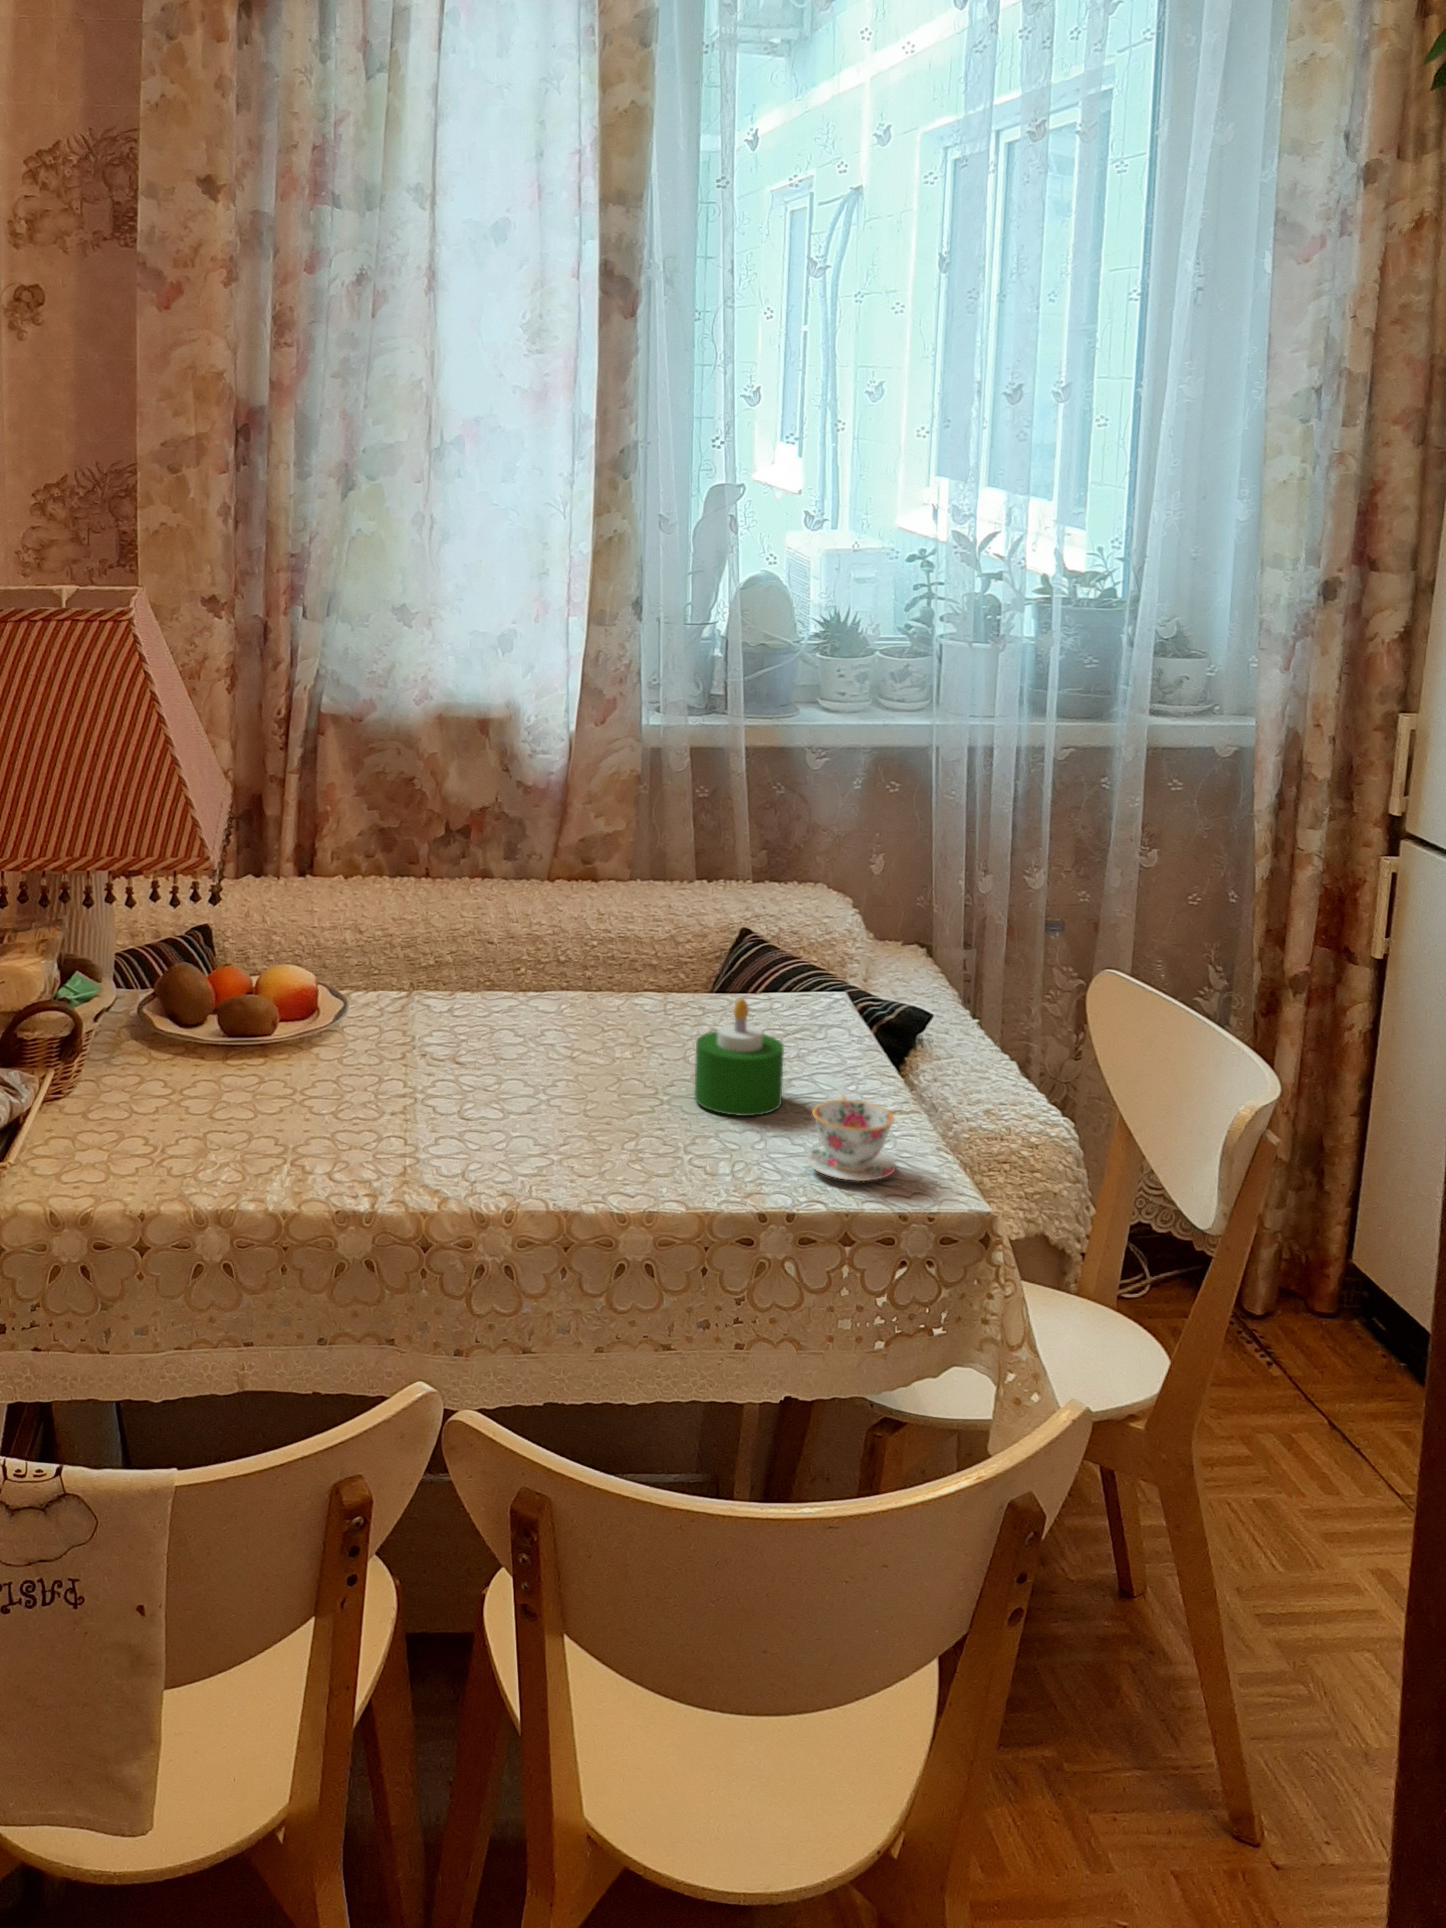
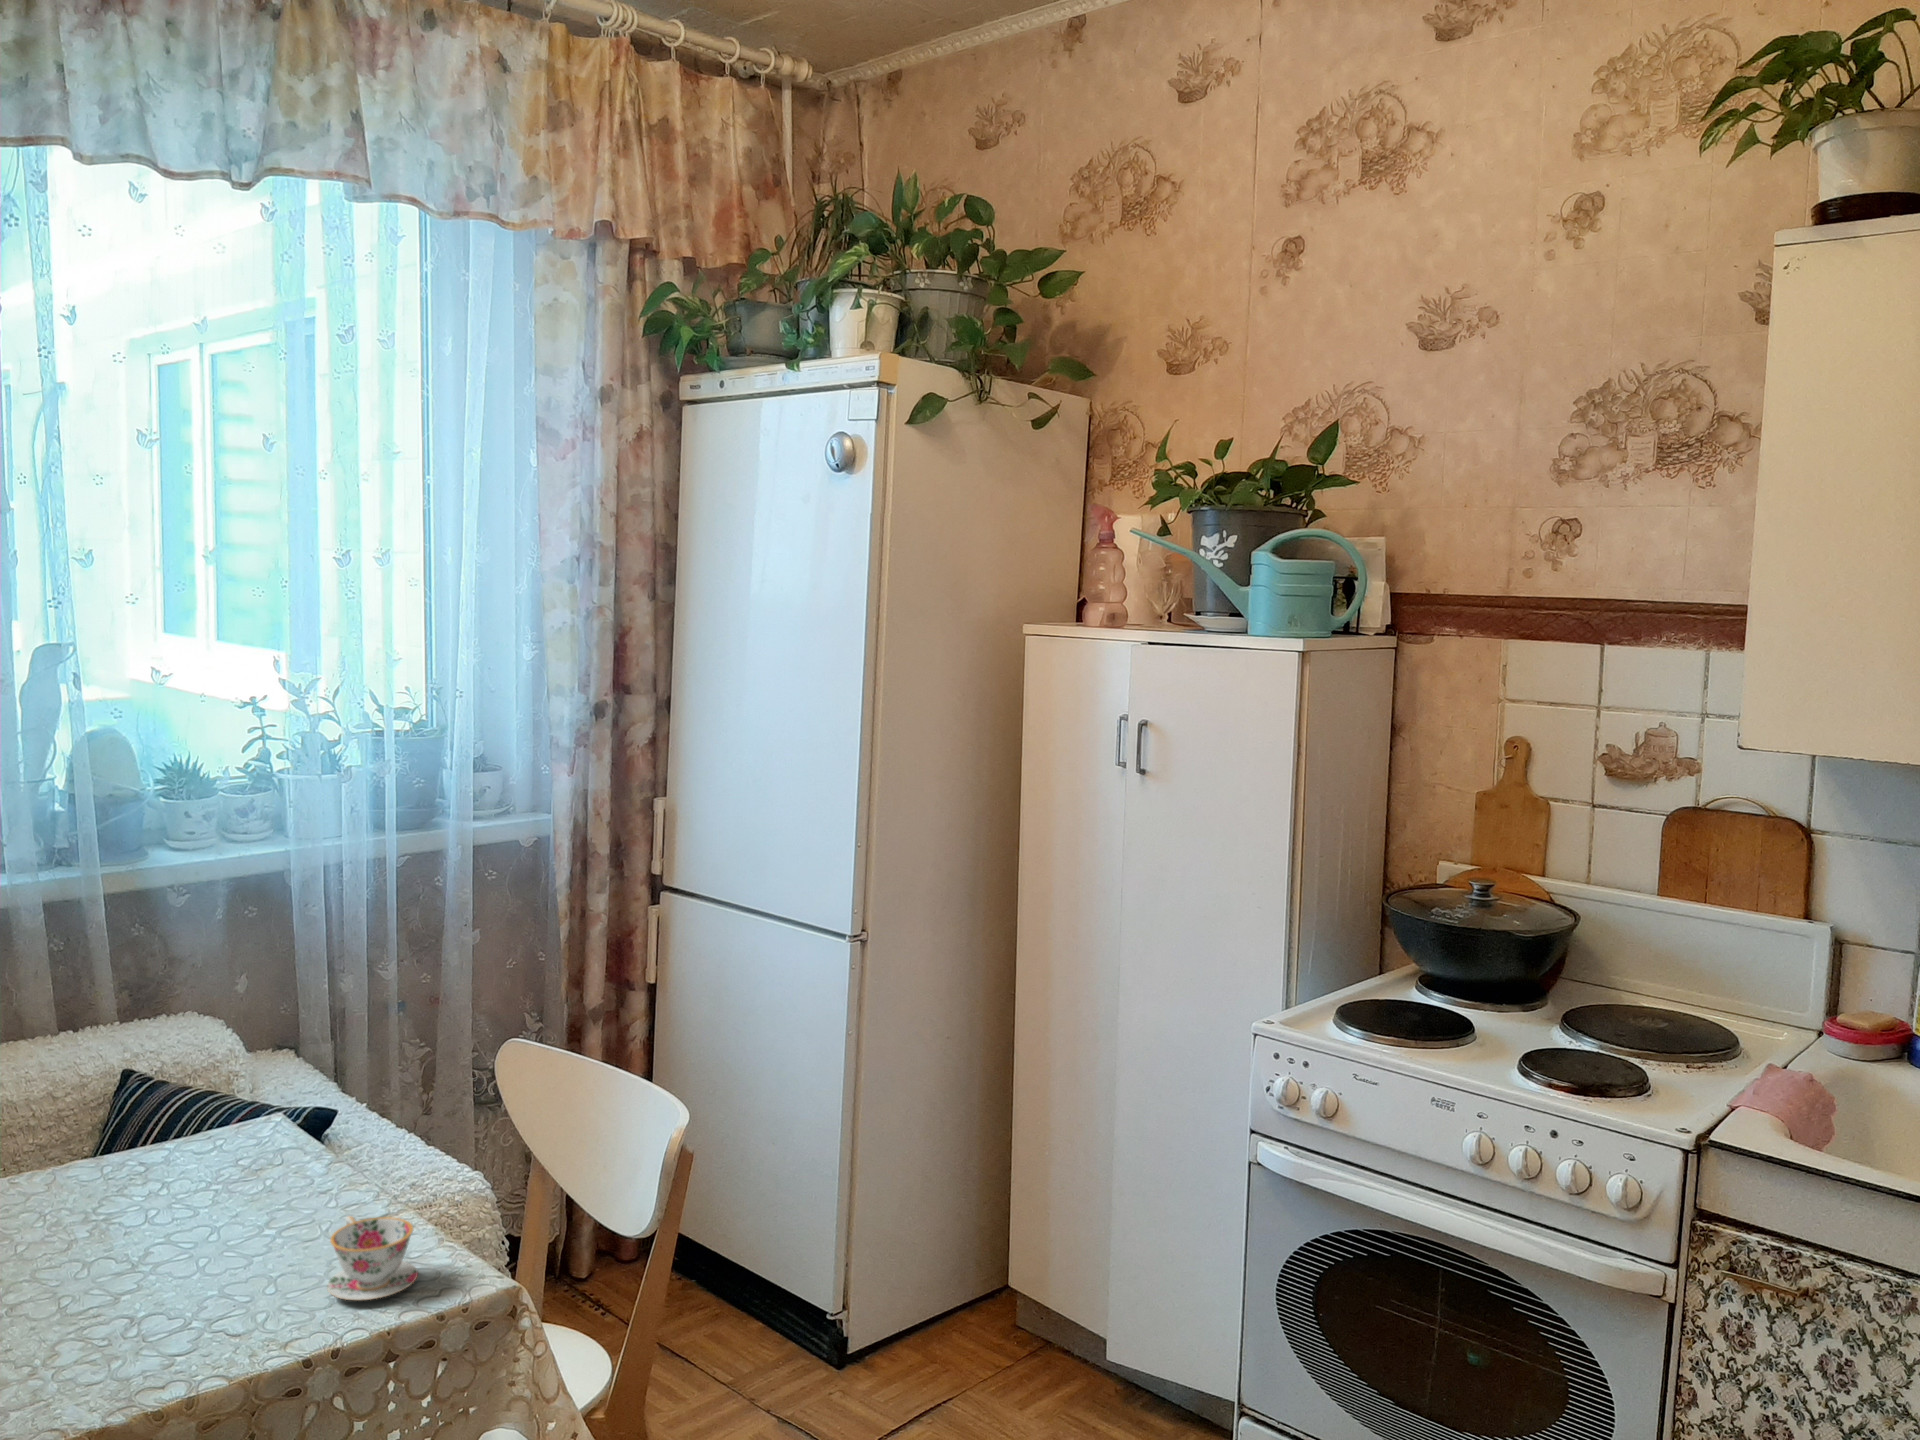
candle: present [695,998,784,1116] -> none [173,1149,272,1270]

